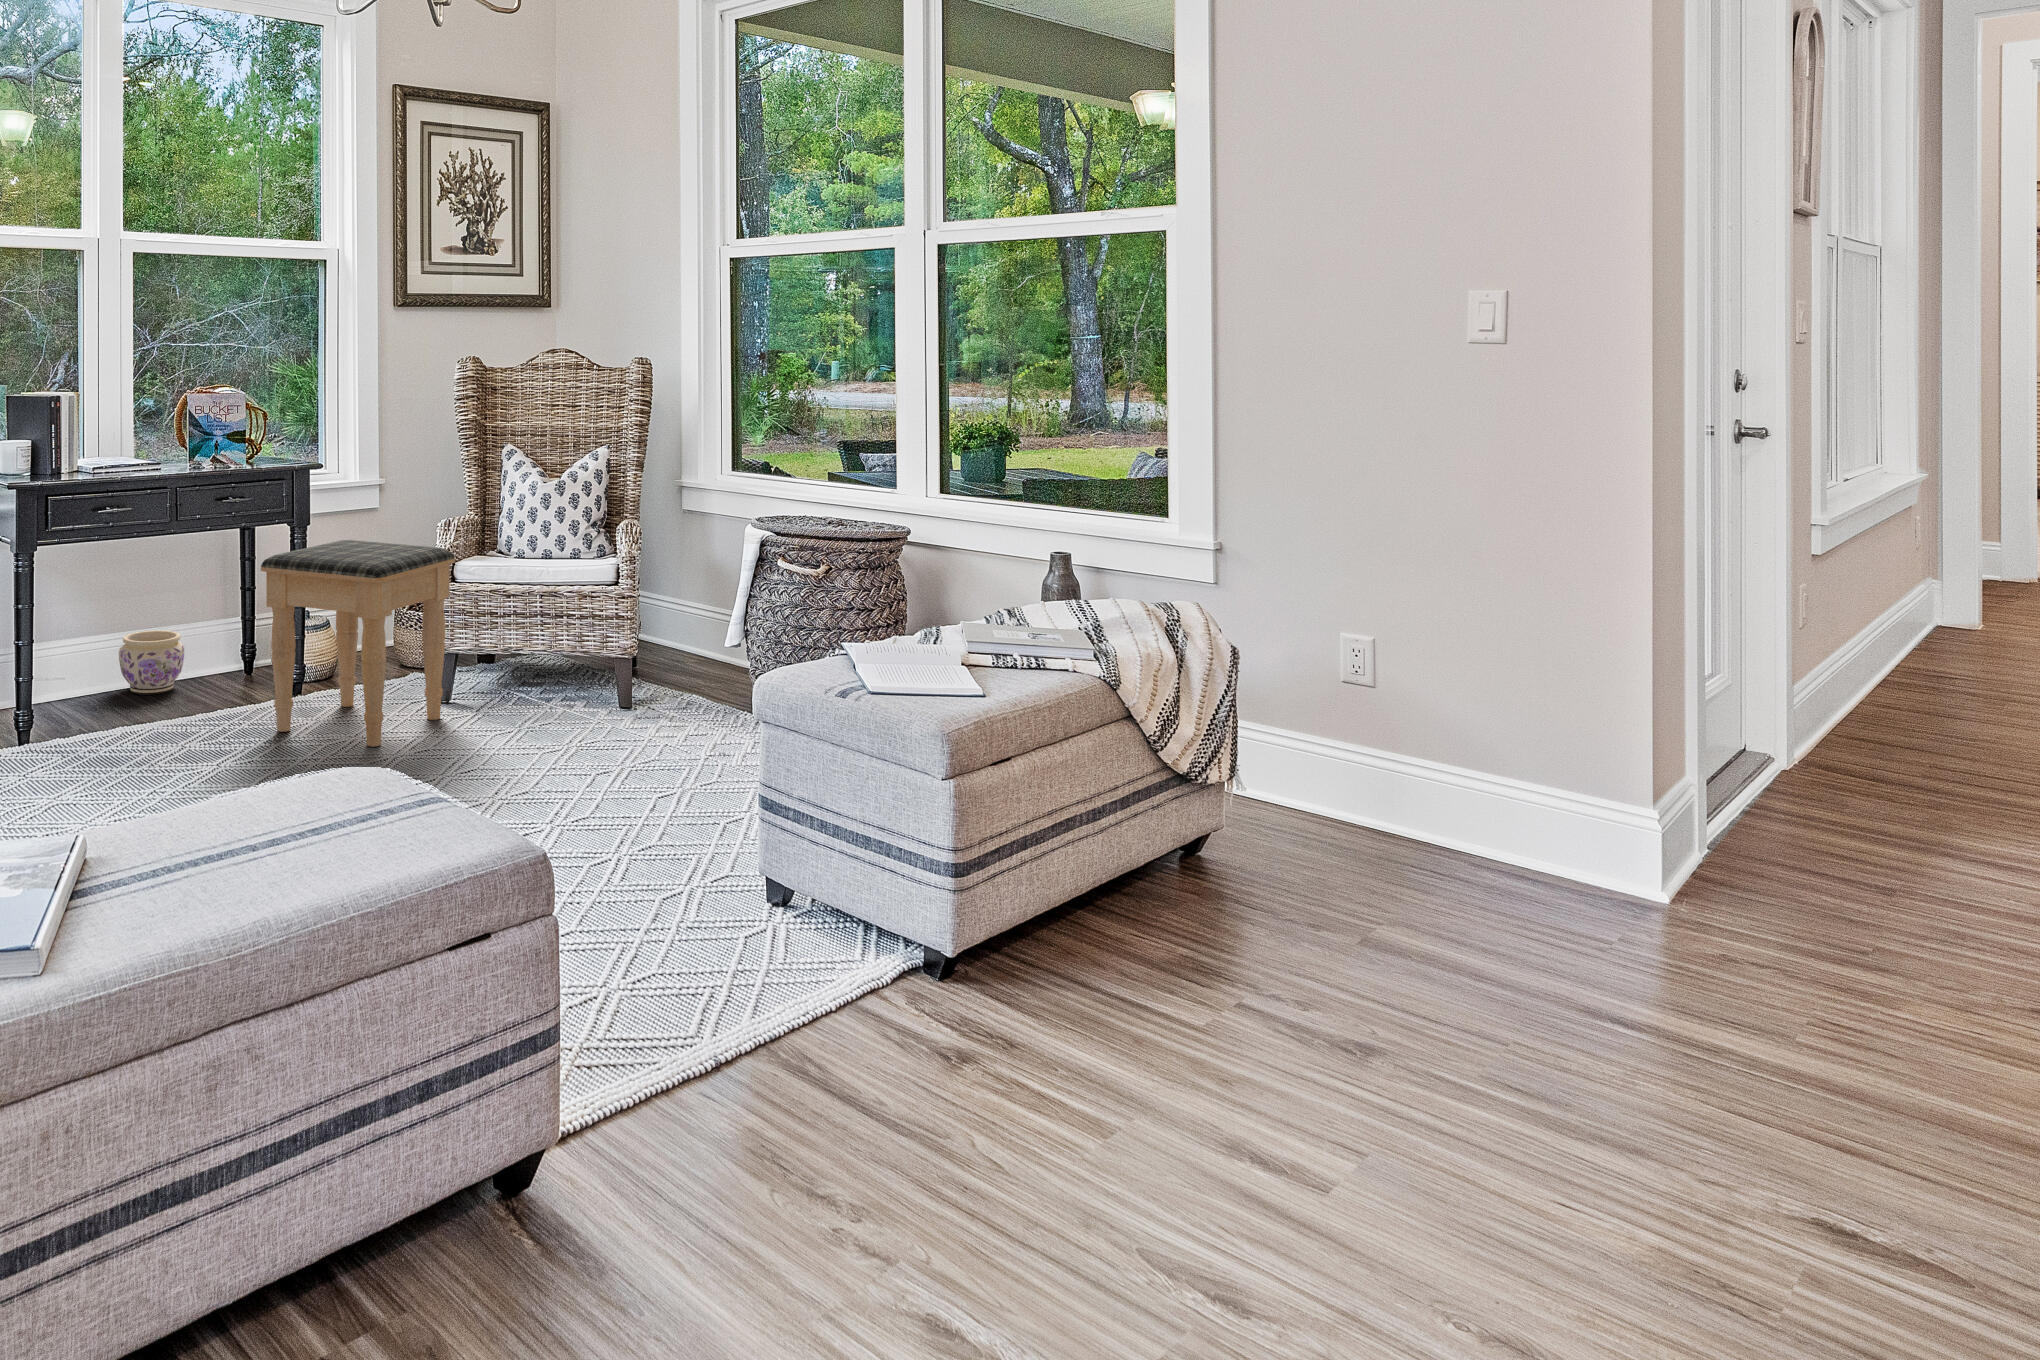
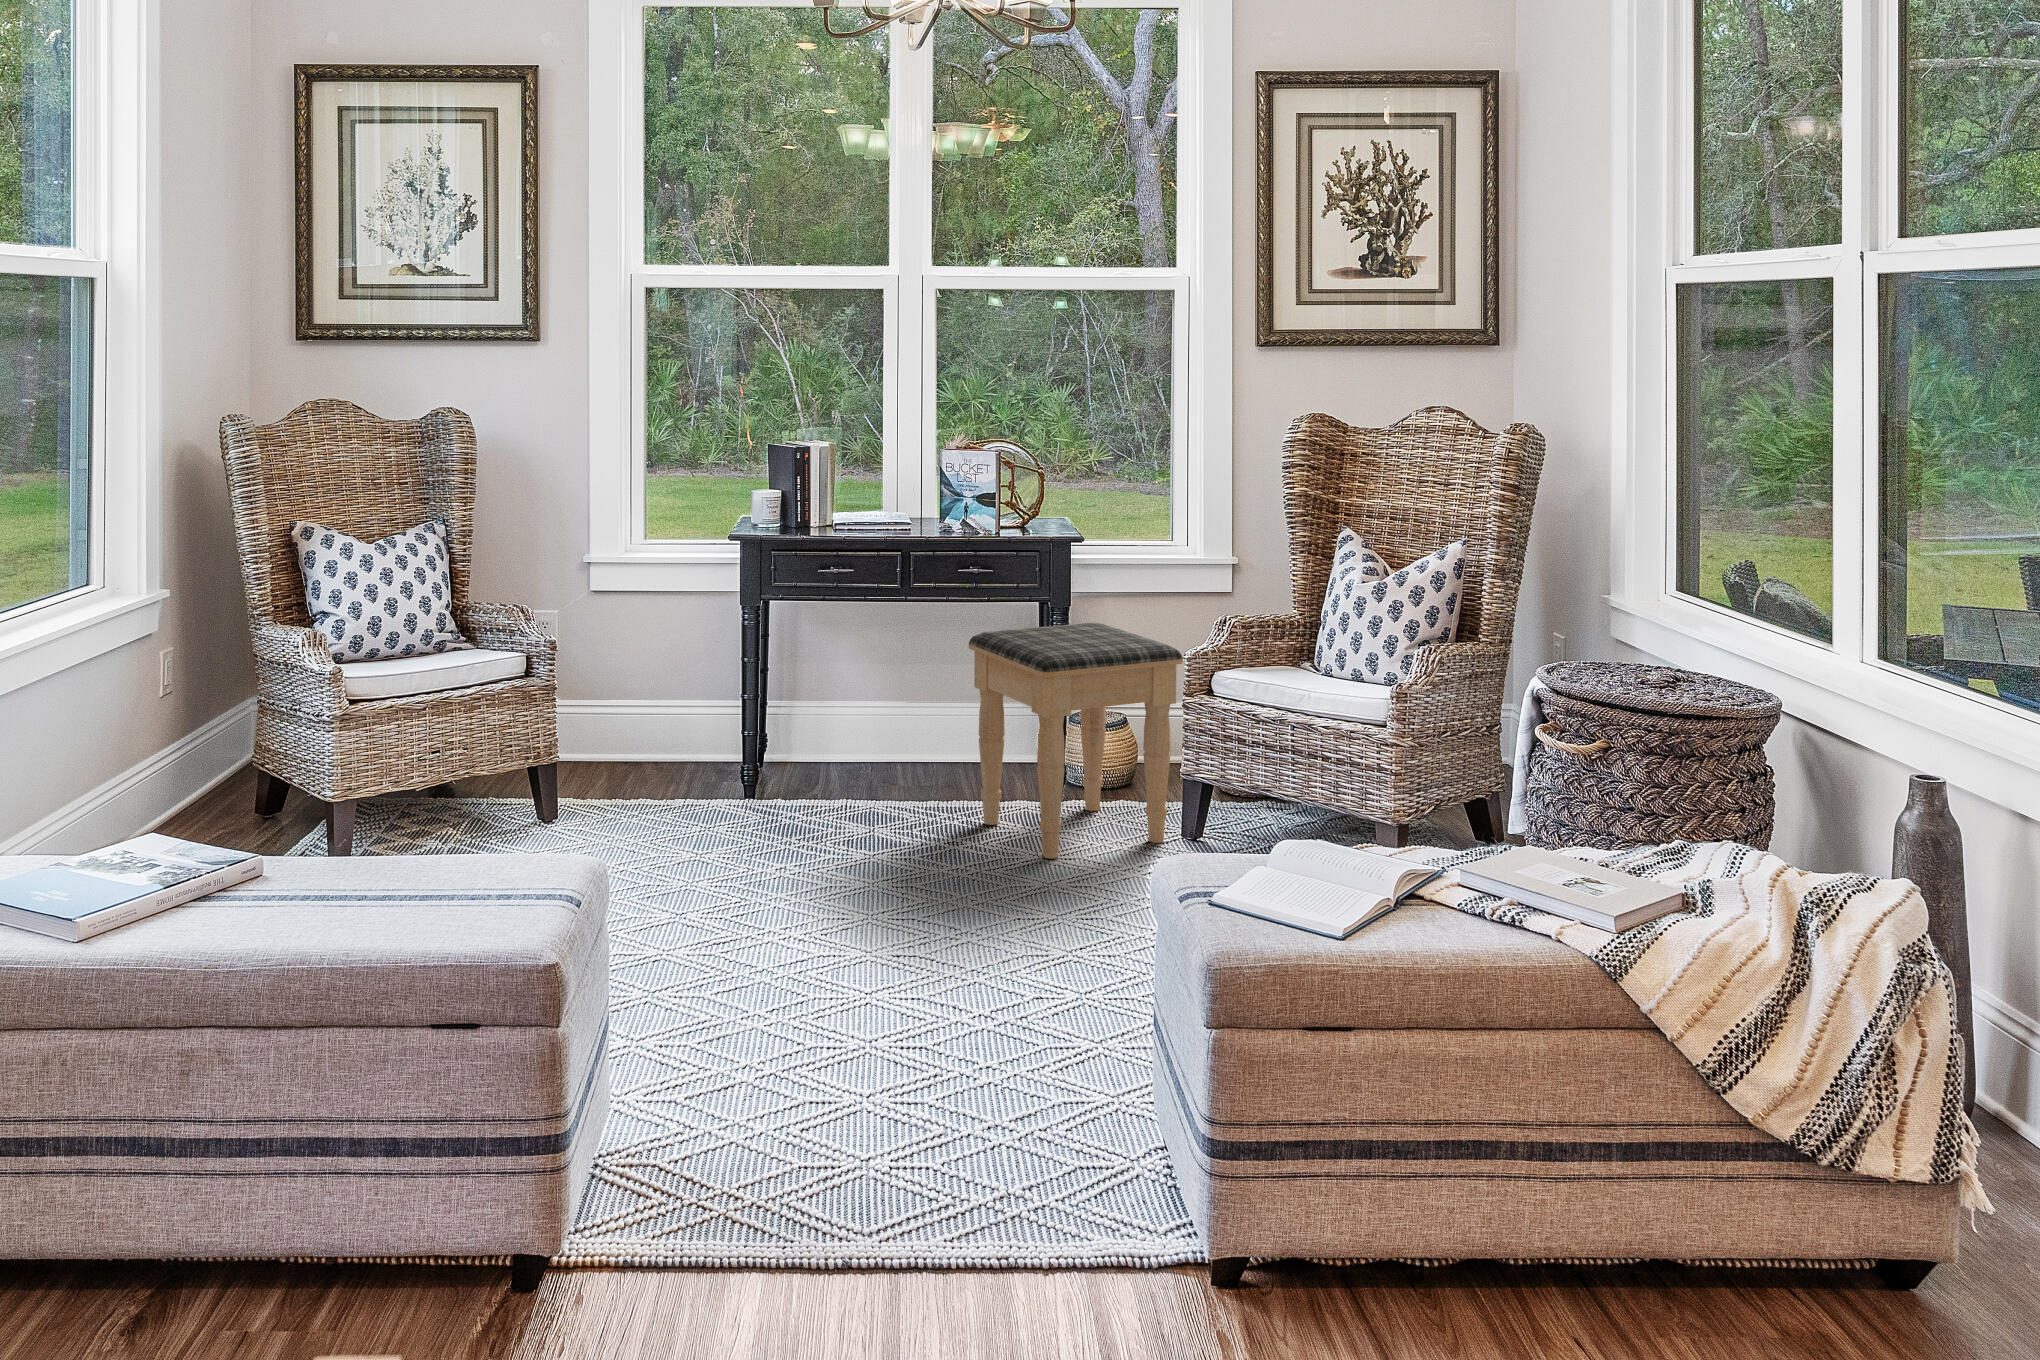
planter: present [119,631,185,694] -> none [906,694,974,763]

